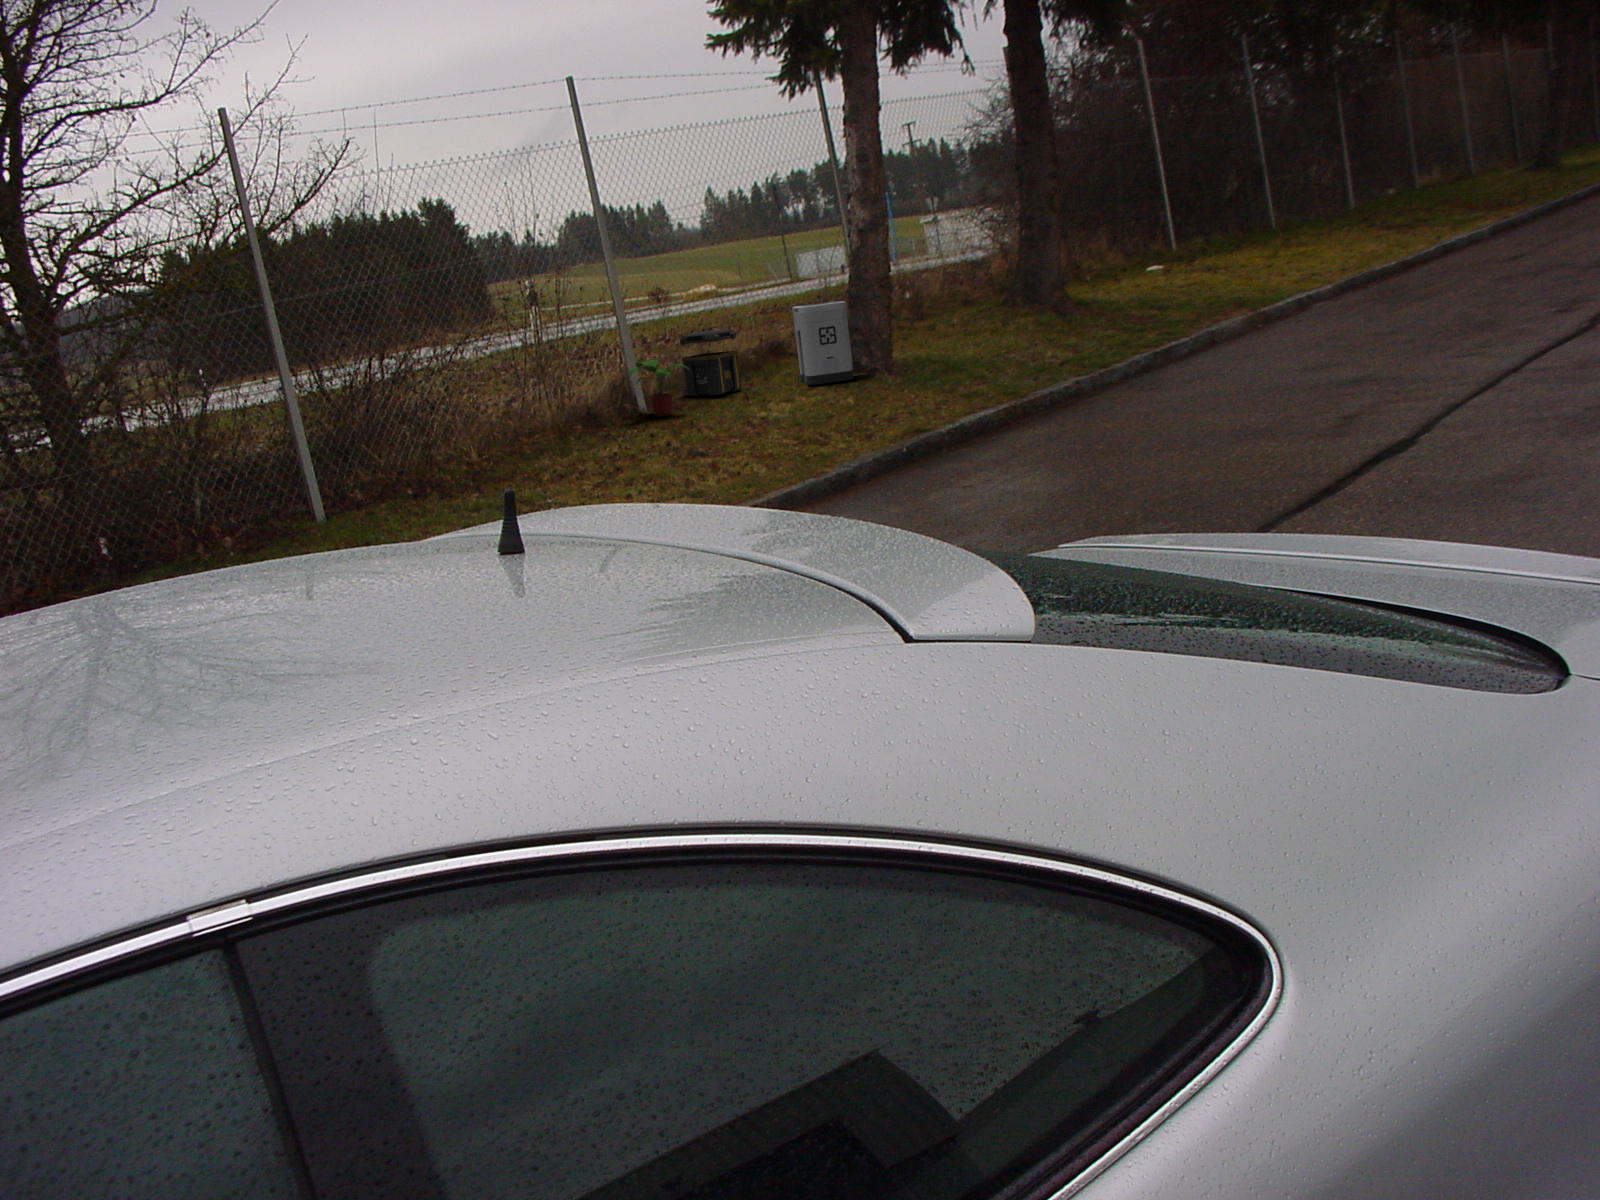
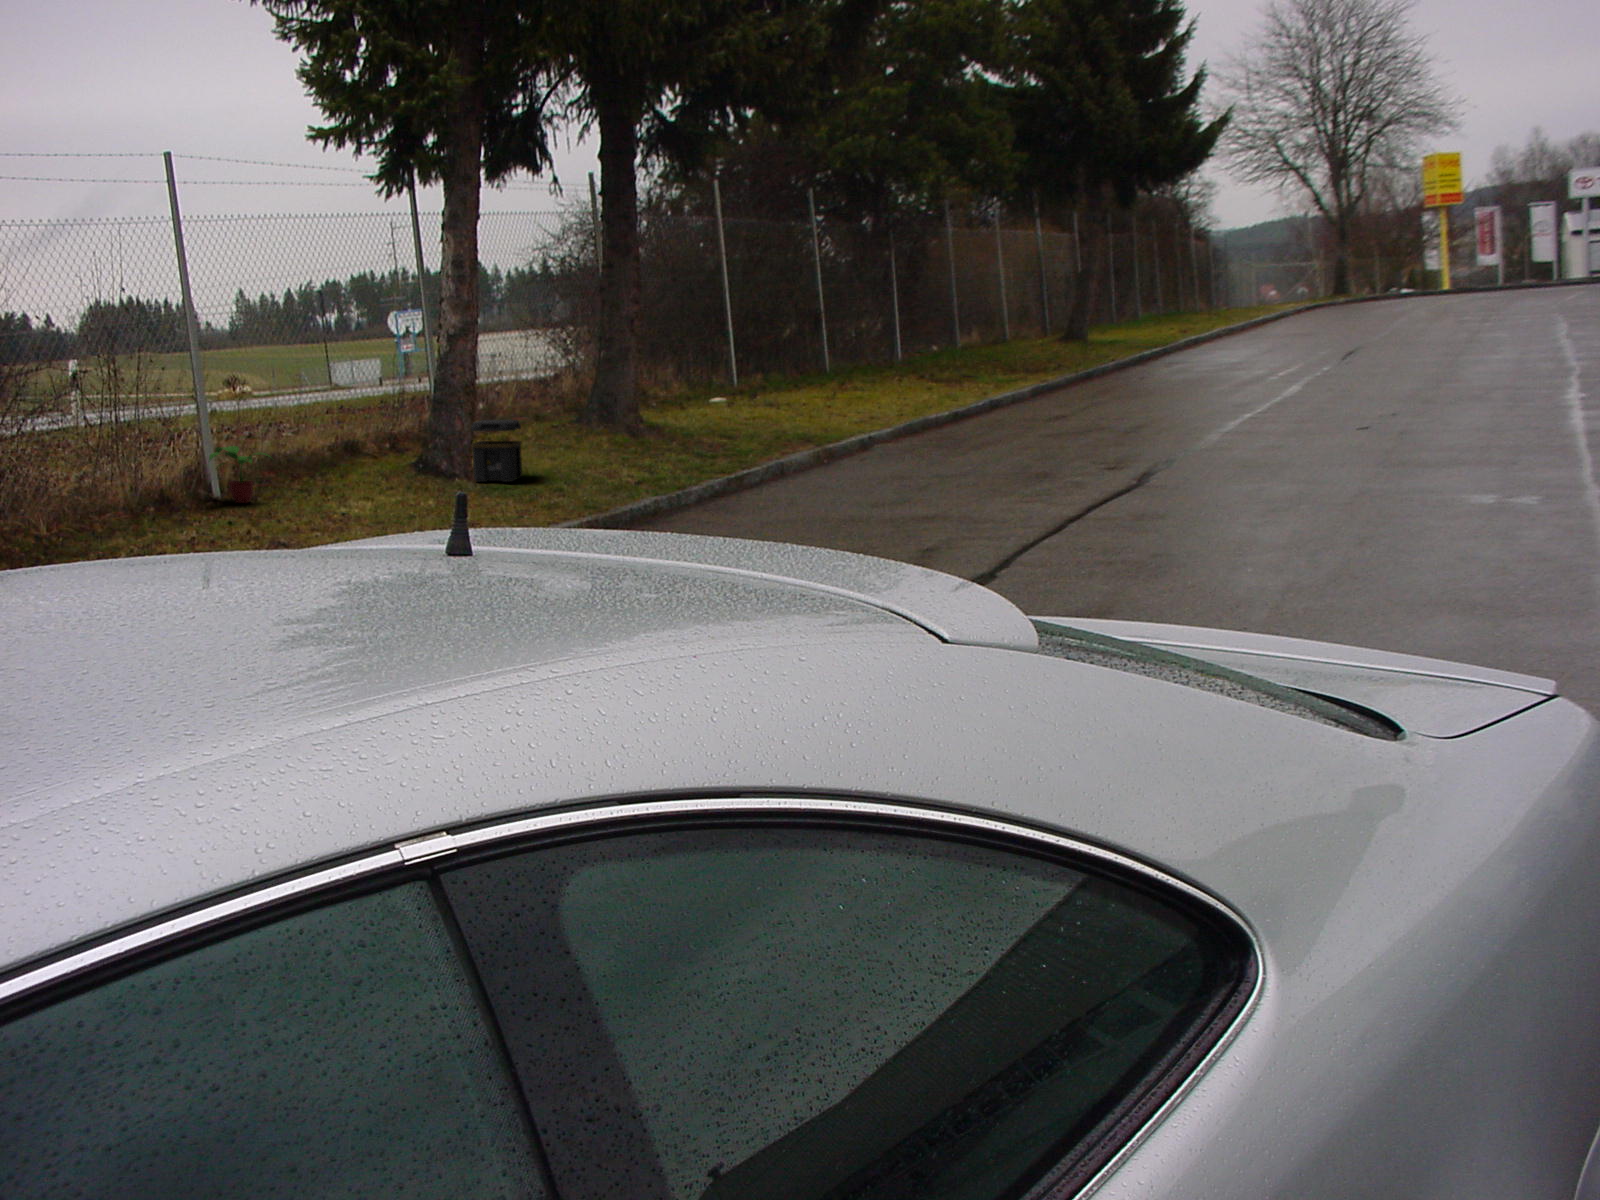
trash can: present [792,301,854,385] -> none [381,403,440,483]
toolbox: present [680,329,742,397] -> present [471,420,522,482]

